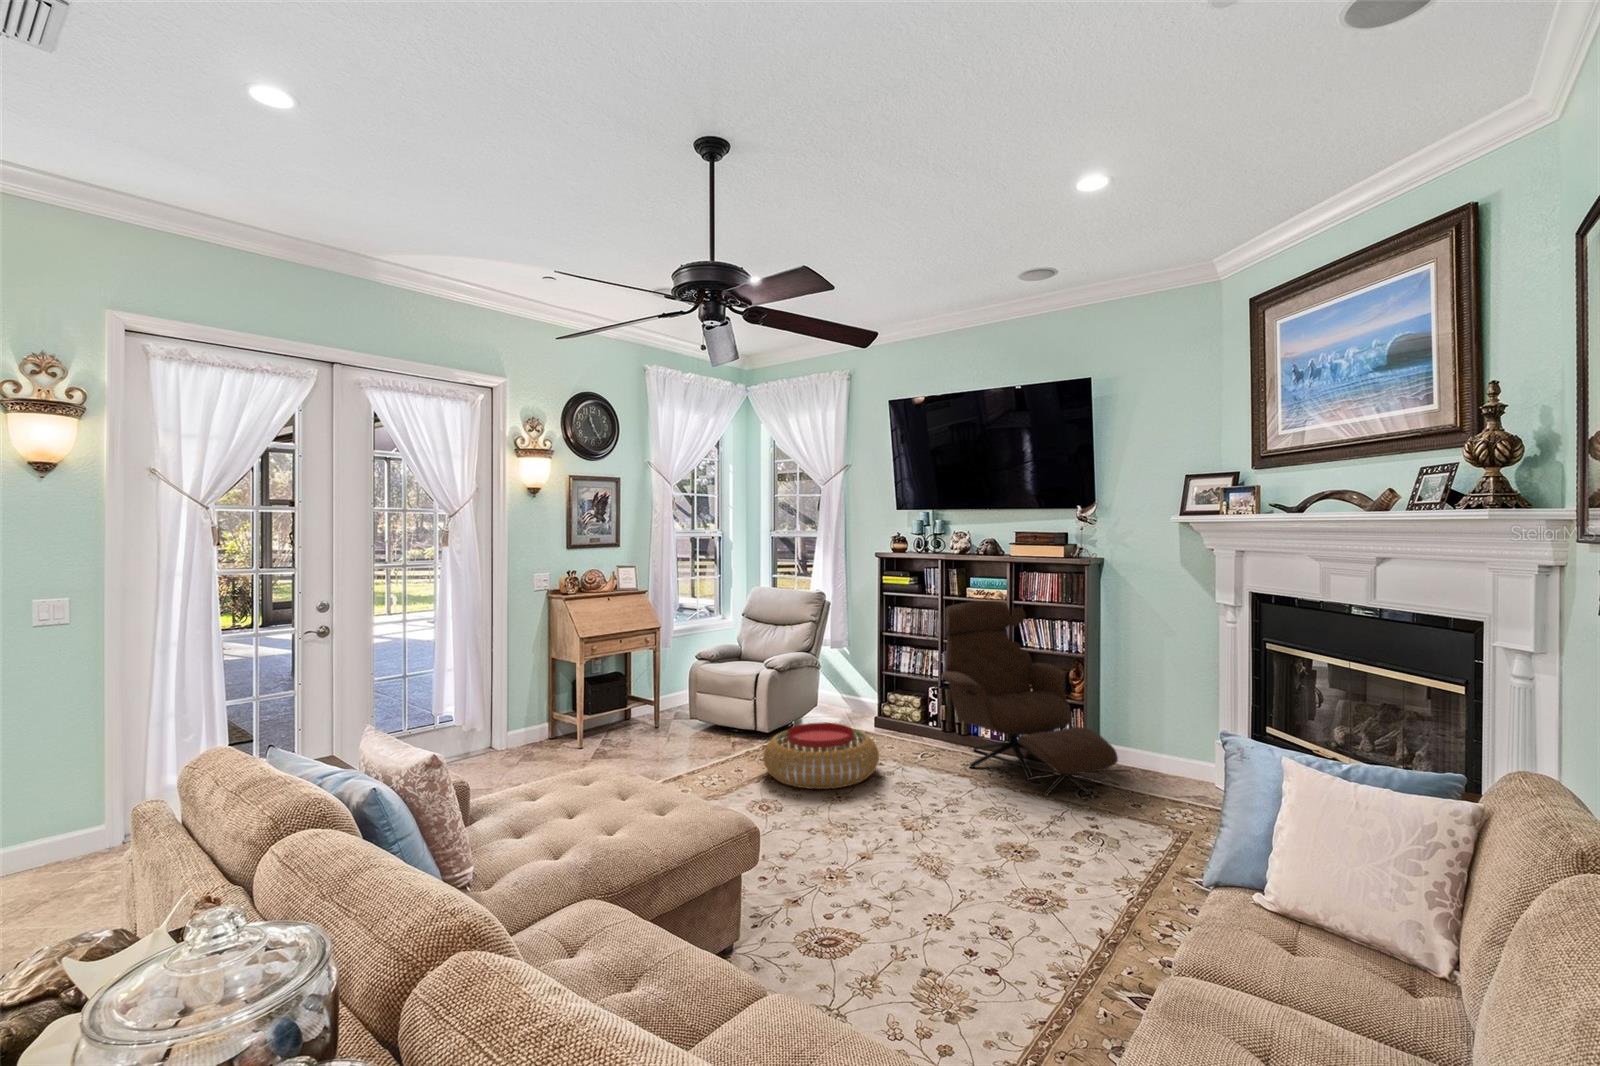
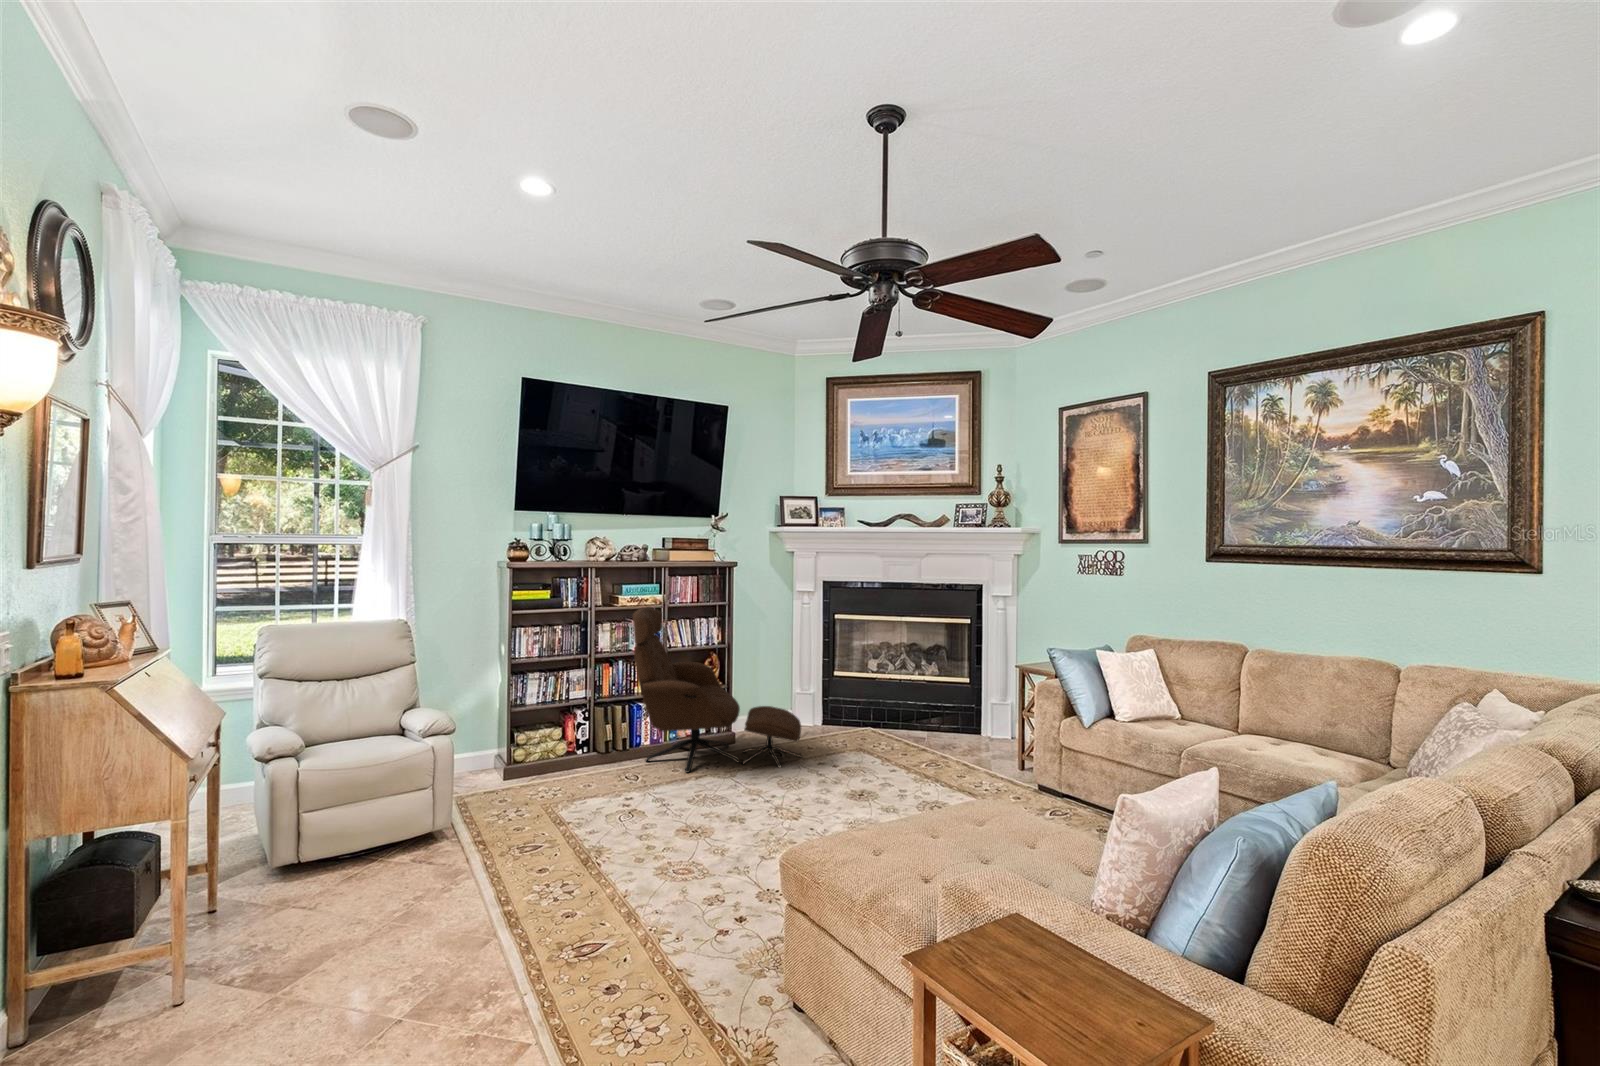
pouf: present [764,723,879,789] -> none [530,764,678,853]

